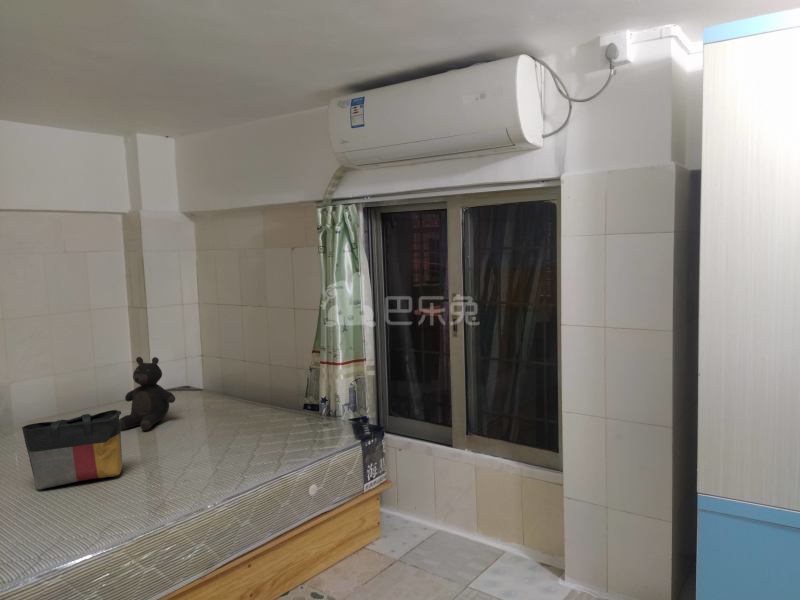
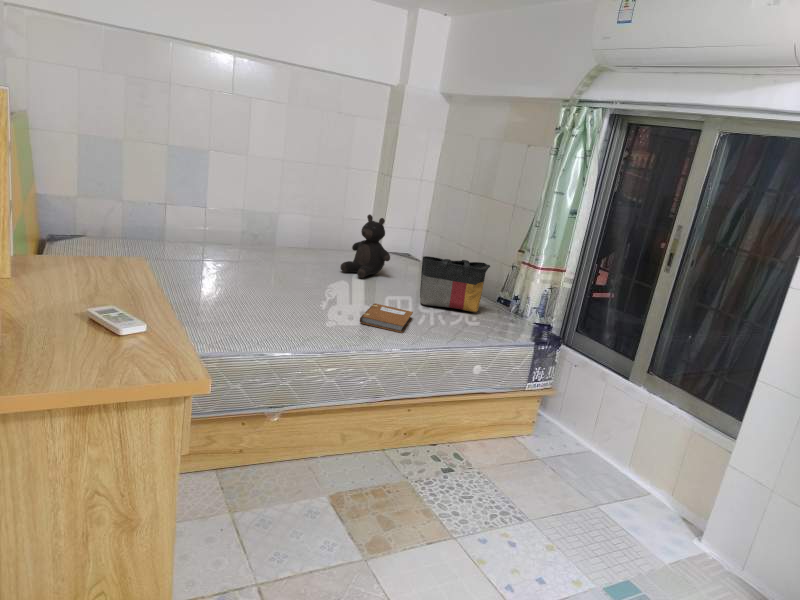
tote bag: present [22,410,122,489] -> present [420,256,490,312]
notebook: none [167,451,224,485] -> present [360,303,413,333]

